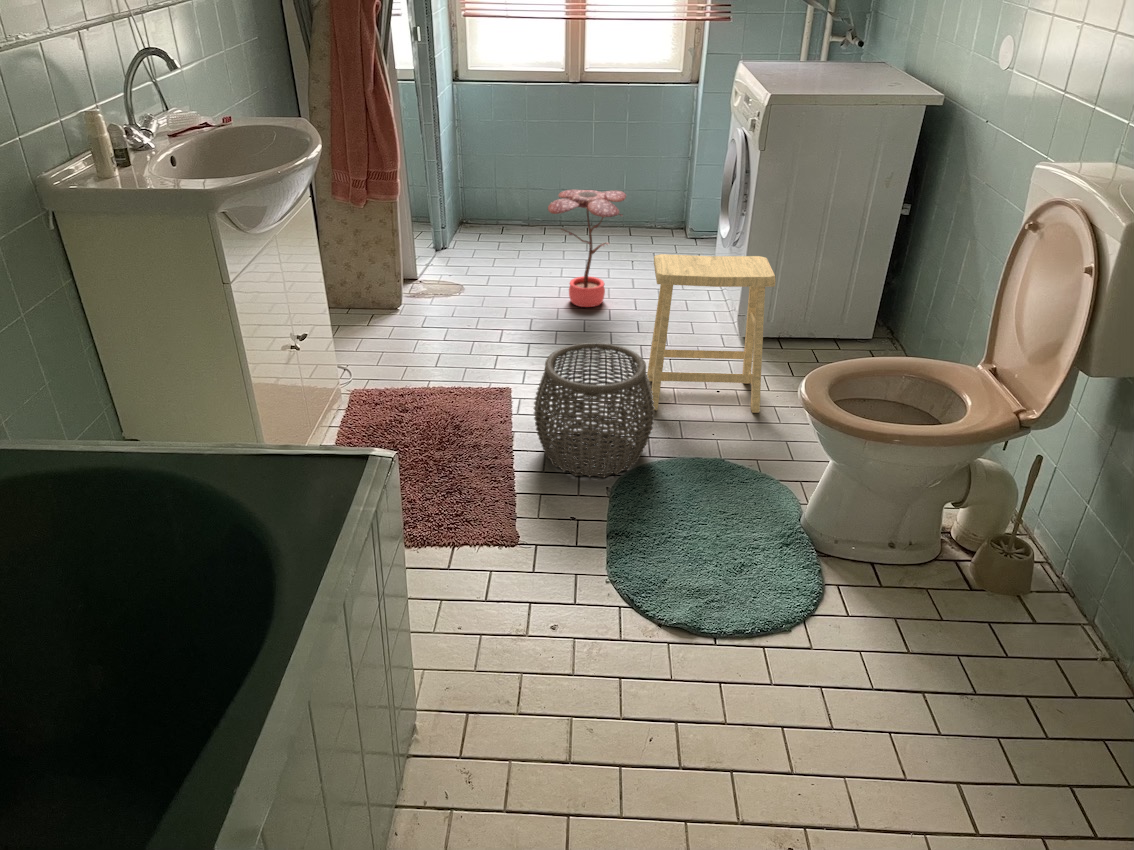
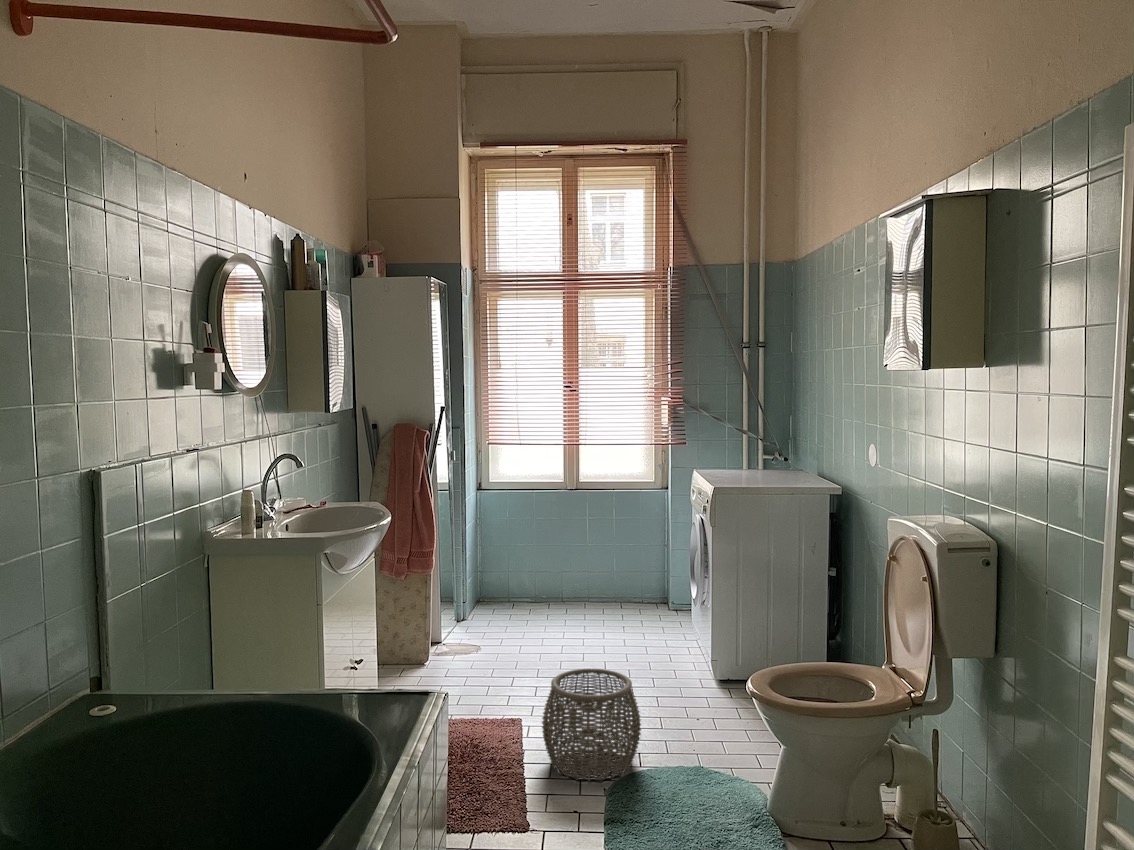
potted plant: present [548,190,626,307] -> none [552,565,614,662]
footstool: present [647,254,776,413] -> none [636,603,731,735]

